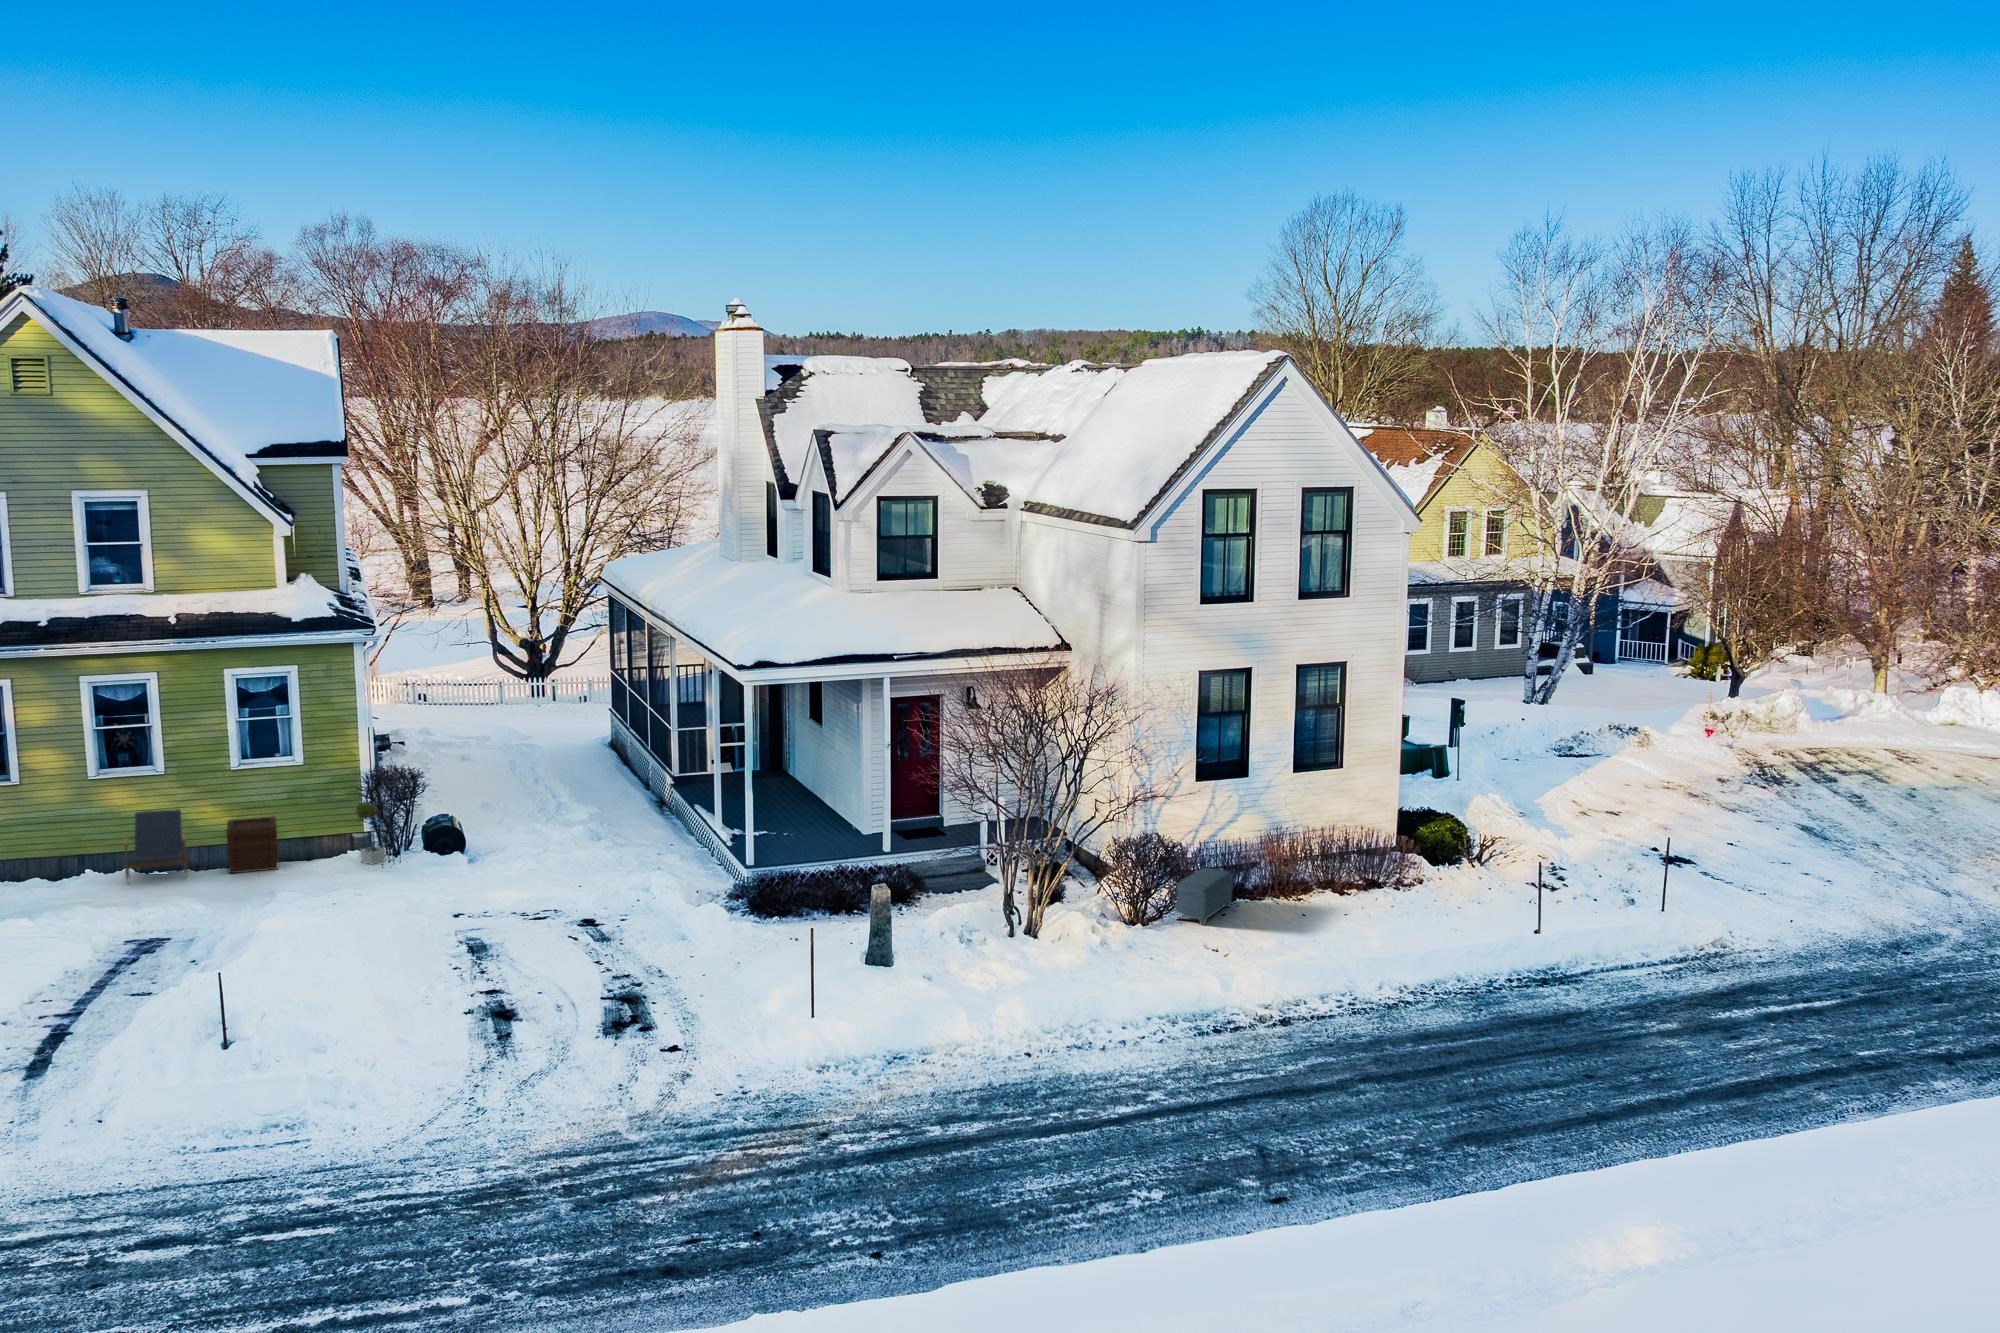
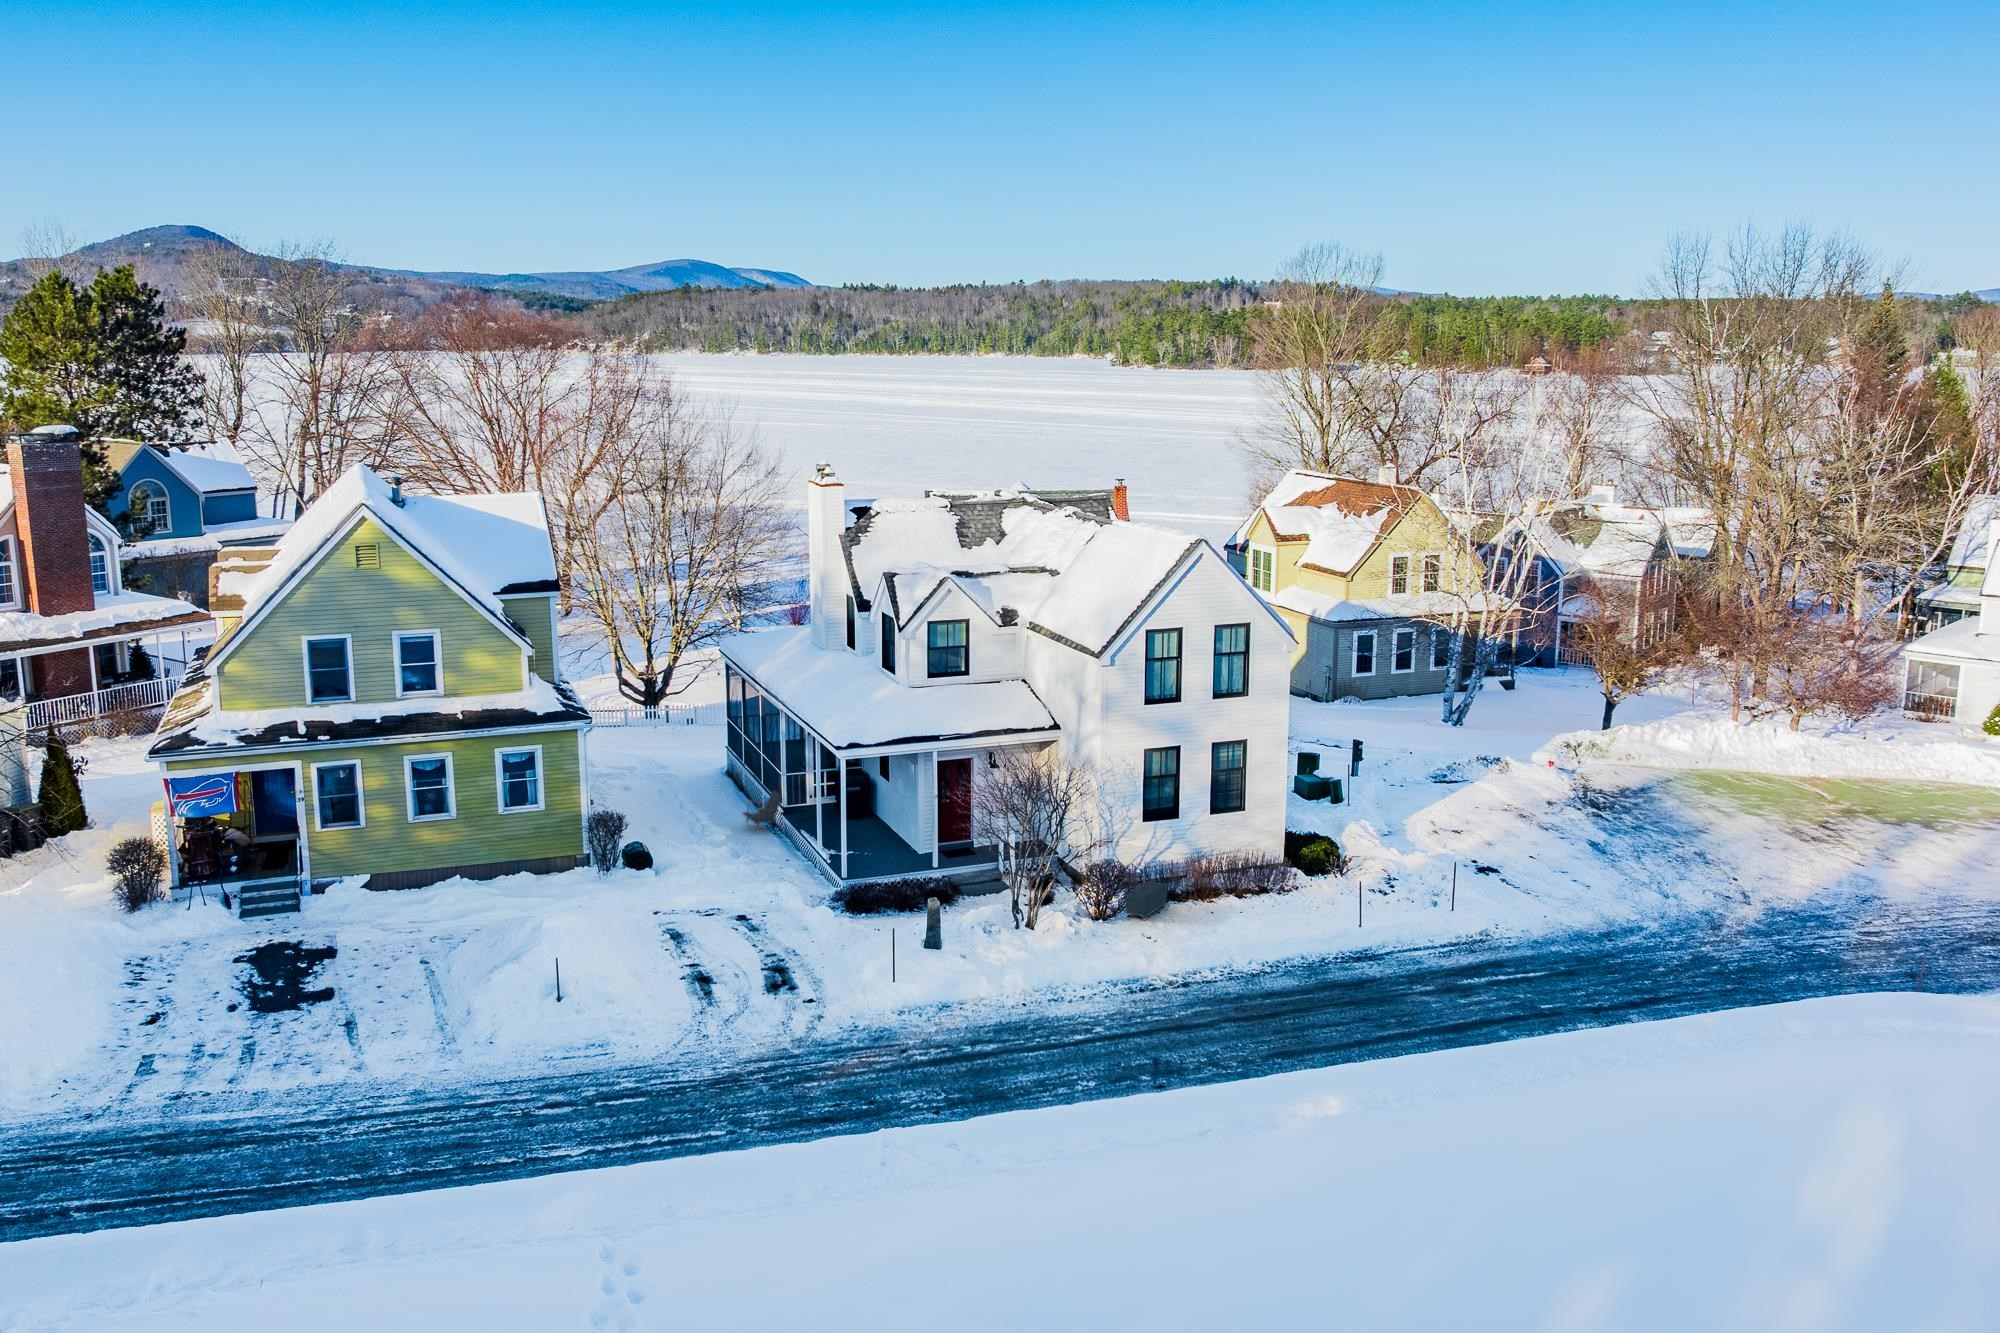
potted tree: present [356,802,386,865] -> none [579,835,599,878]
lounge chair: present [123,809,188,883] -> present [743,791,781,830]
wooden crate: present [226,816,278,874] -> none [495,845,530,885]

